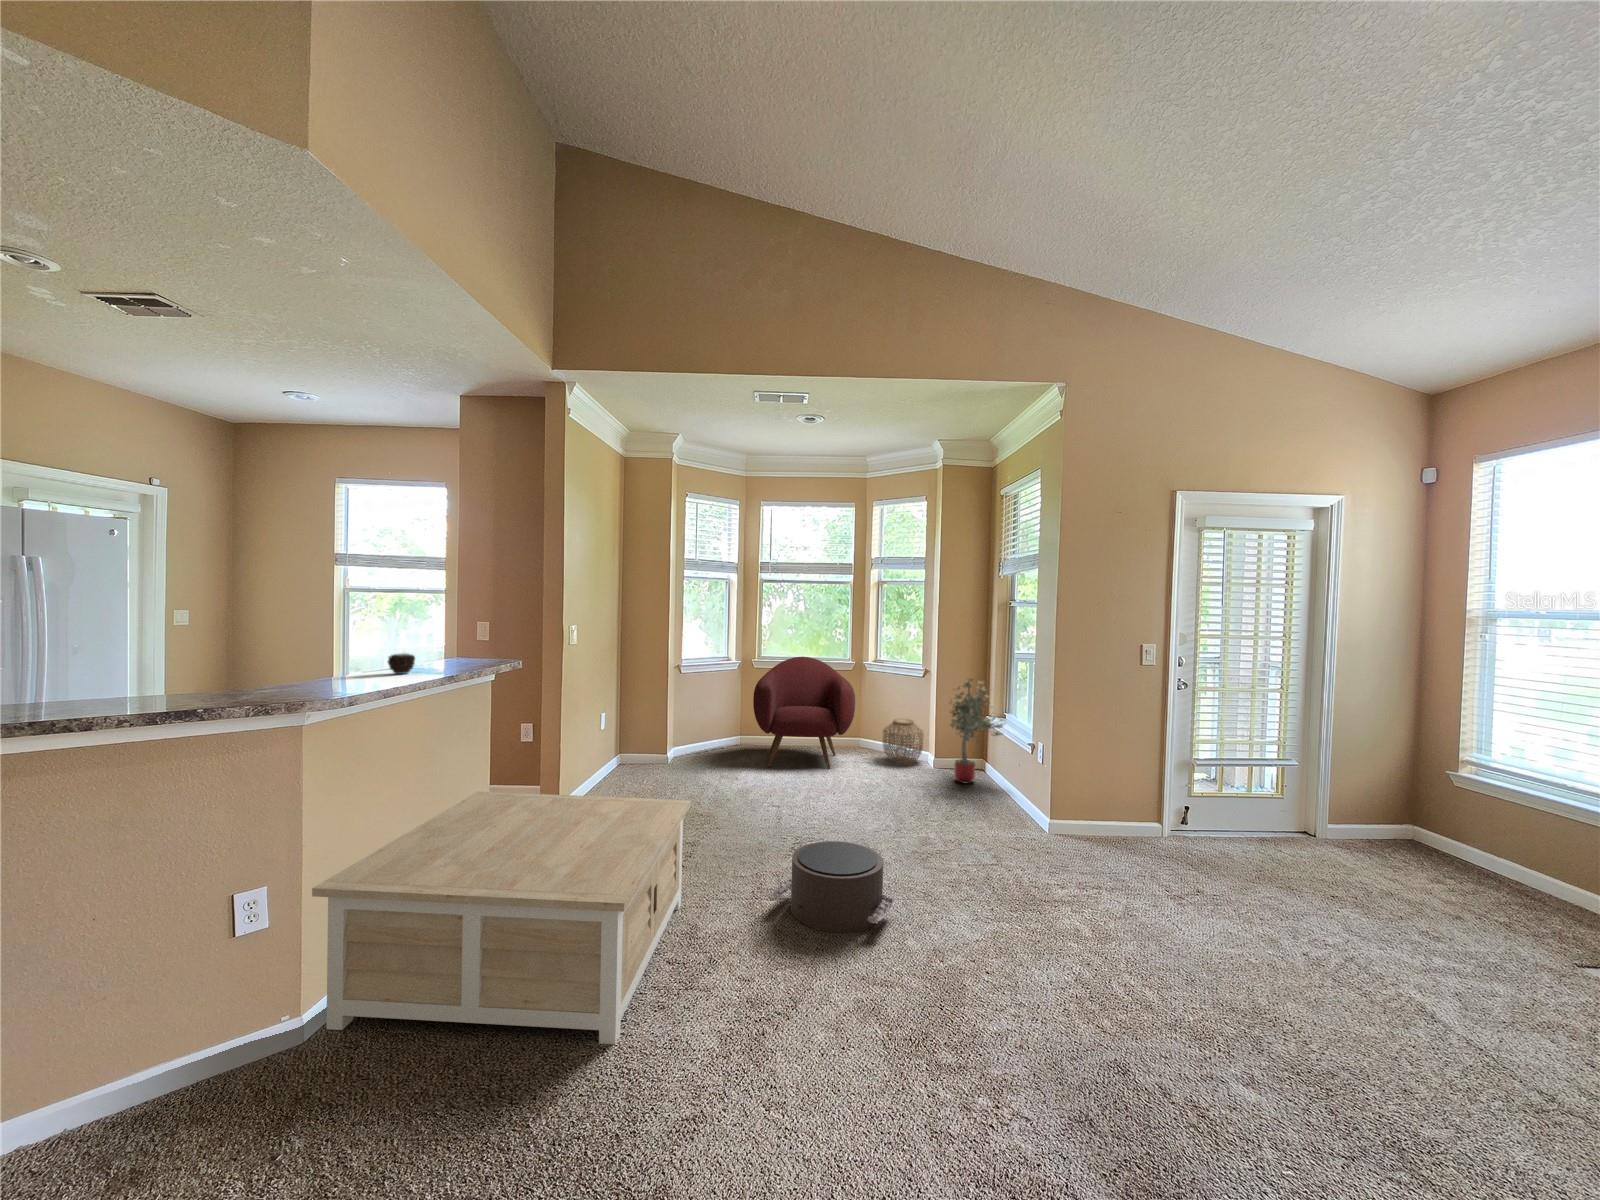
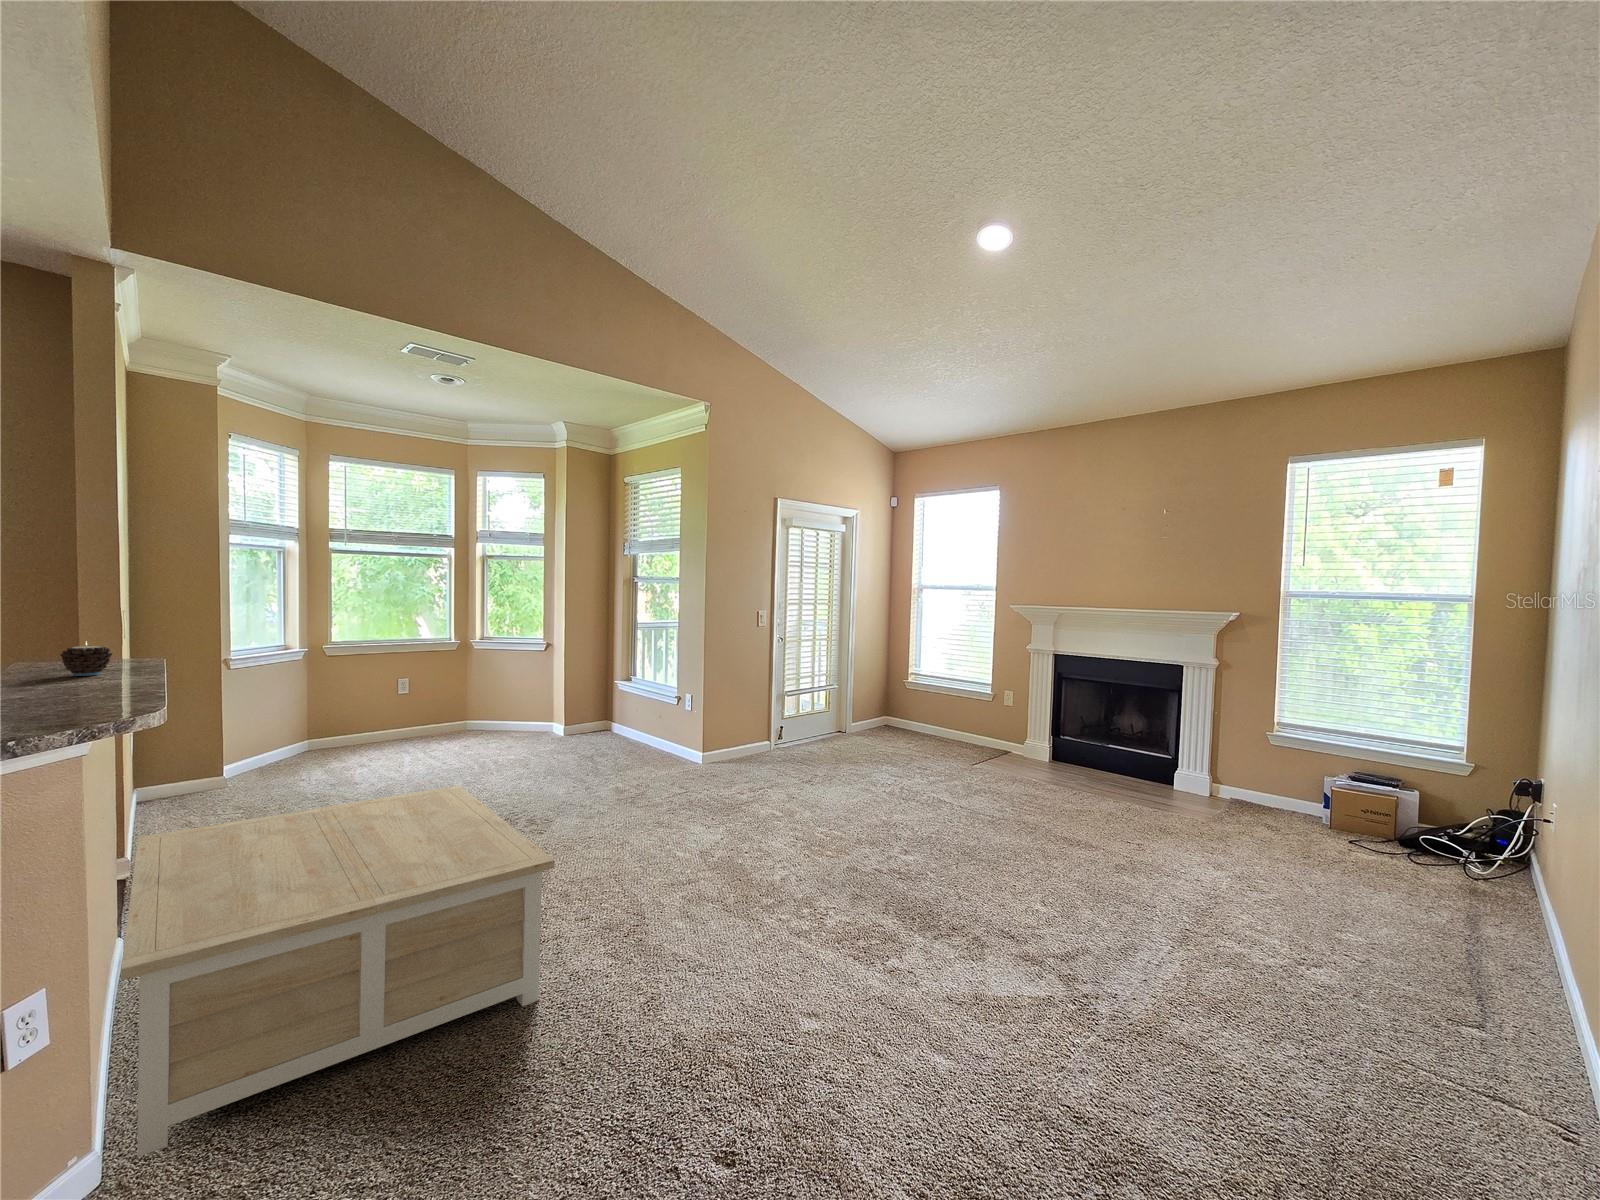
armchair: present [753,657,855,769] -> none [343,640,478,768]
potted tree: present [950,678,1004,784] -> none [582,647,636,745]
woven basket: present [883,719,923,765] -> none [501,695,545,741]
pouf: present [771,841,894,933] -> none [551,796,661,872]

